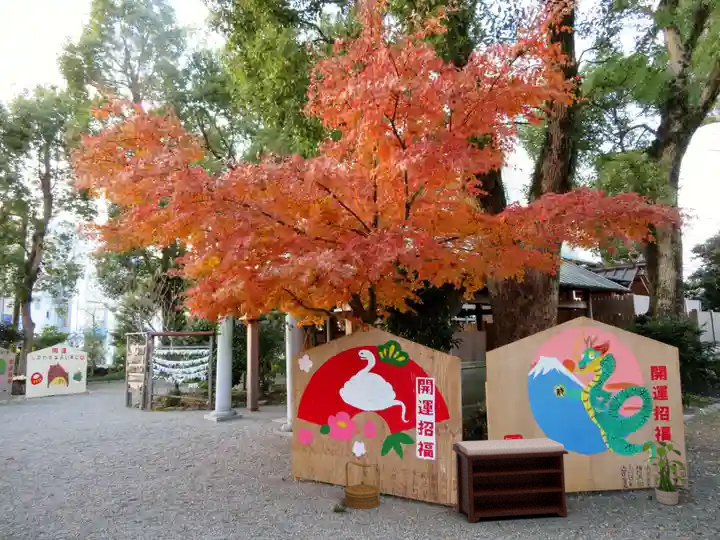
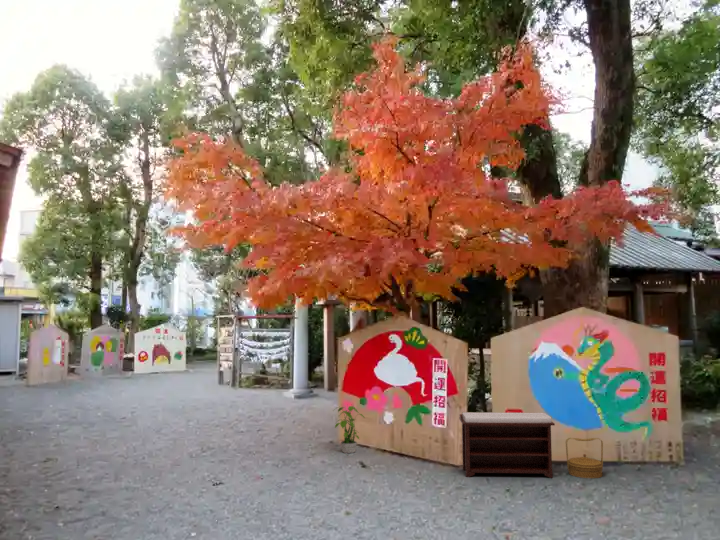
potted plant: present [642,440,687,505] -> present [335,406,364,453]
woven basket: present [344,461,381,509] -> present [566,438,603,478]

